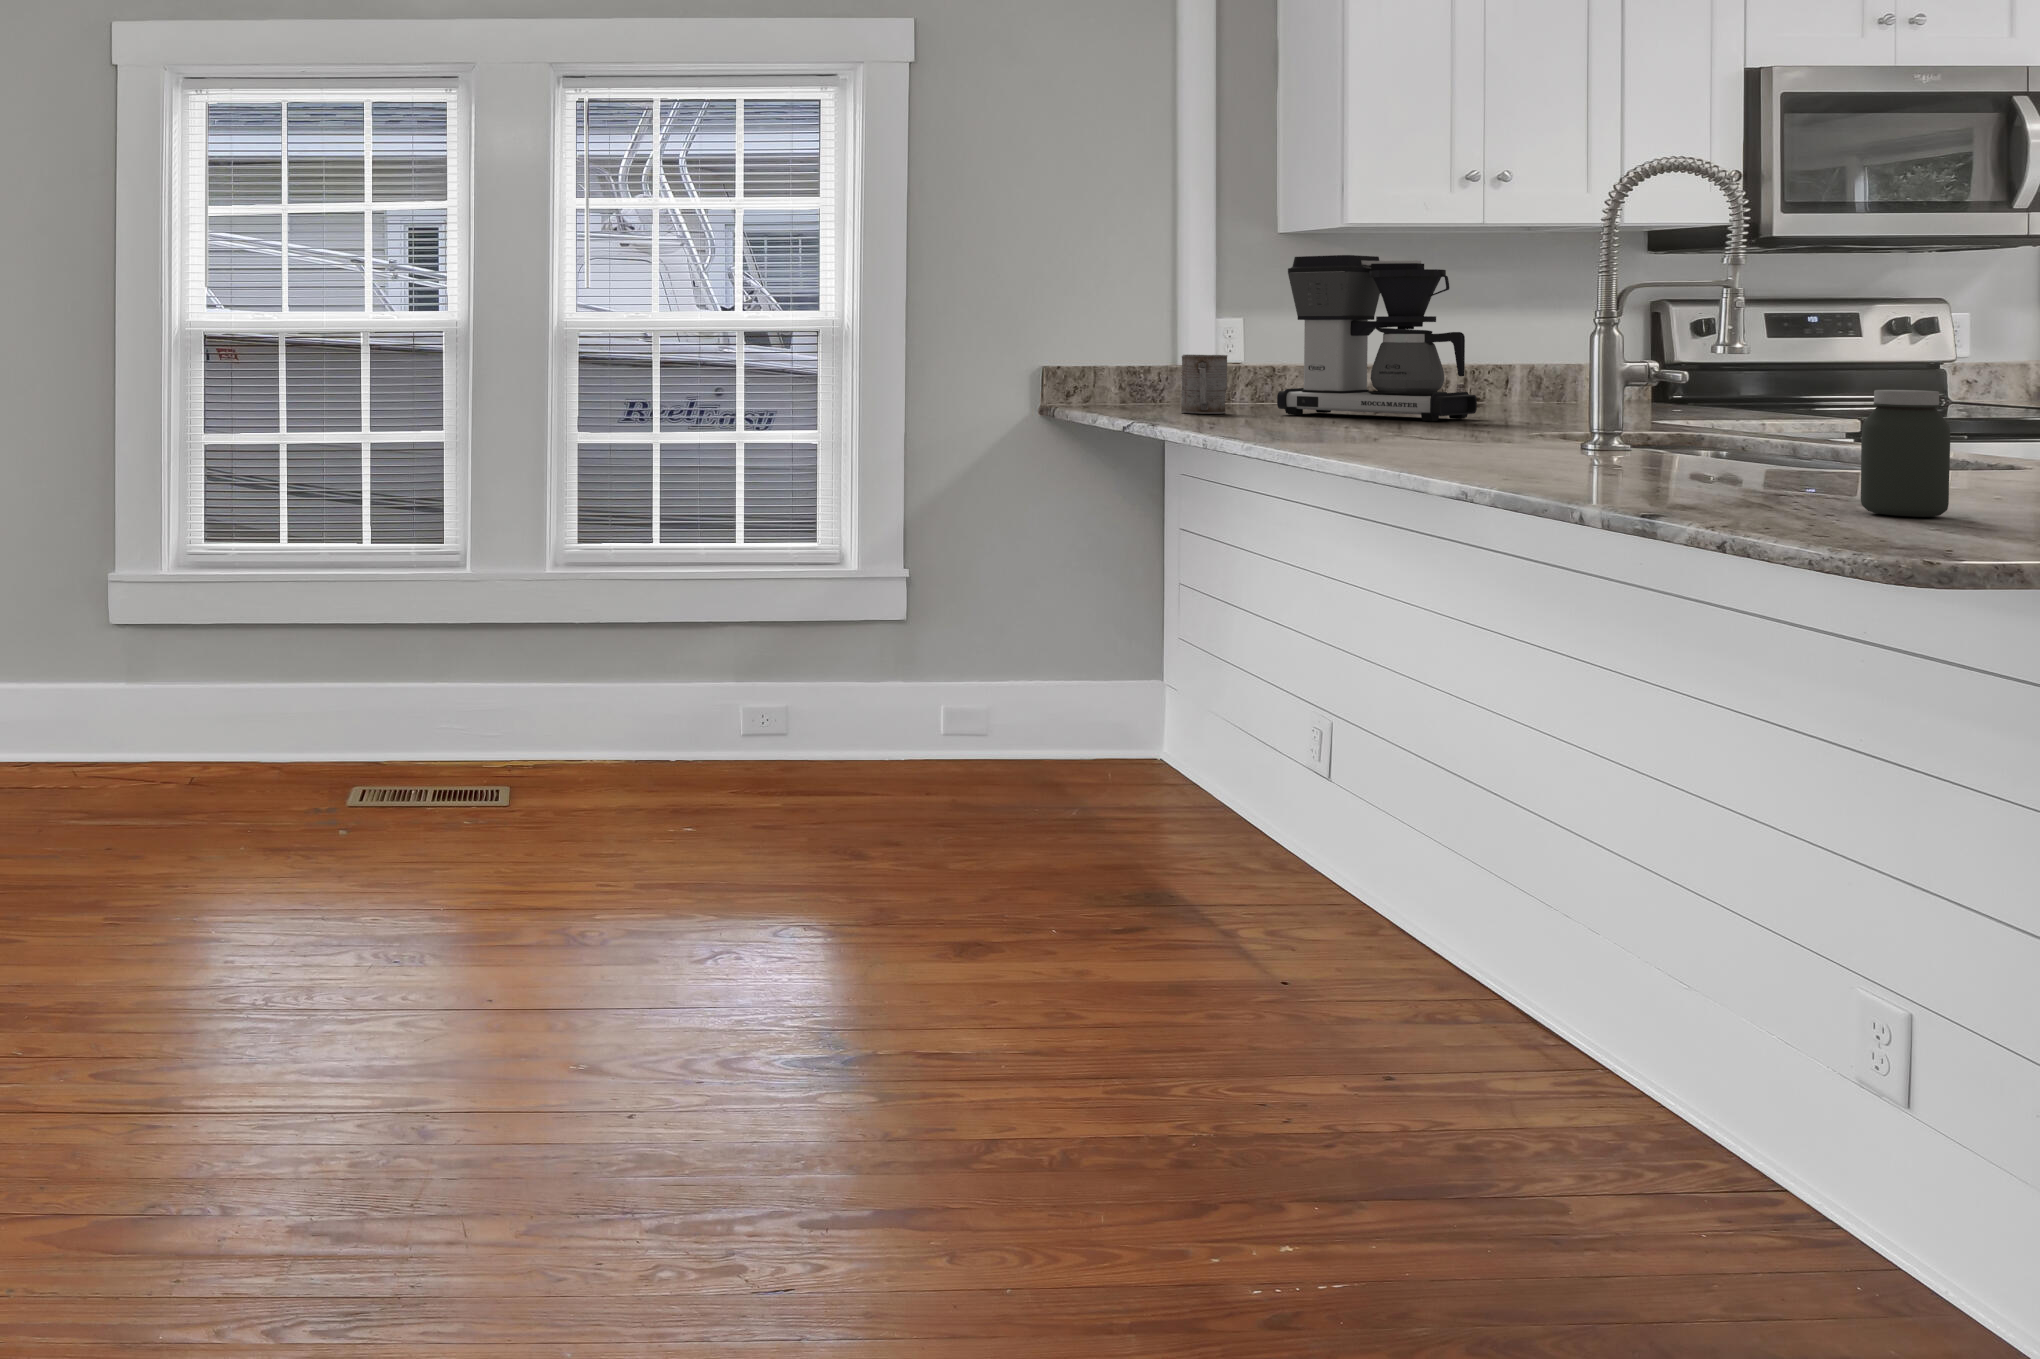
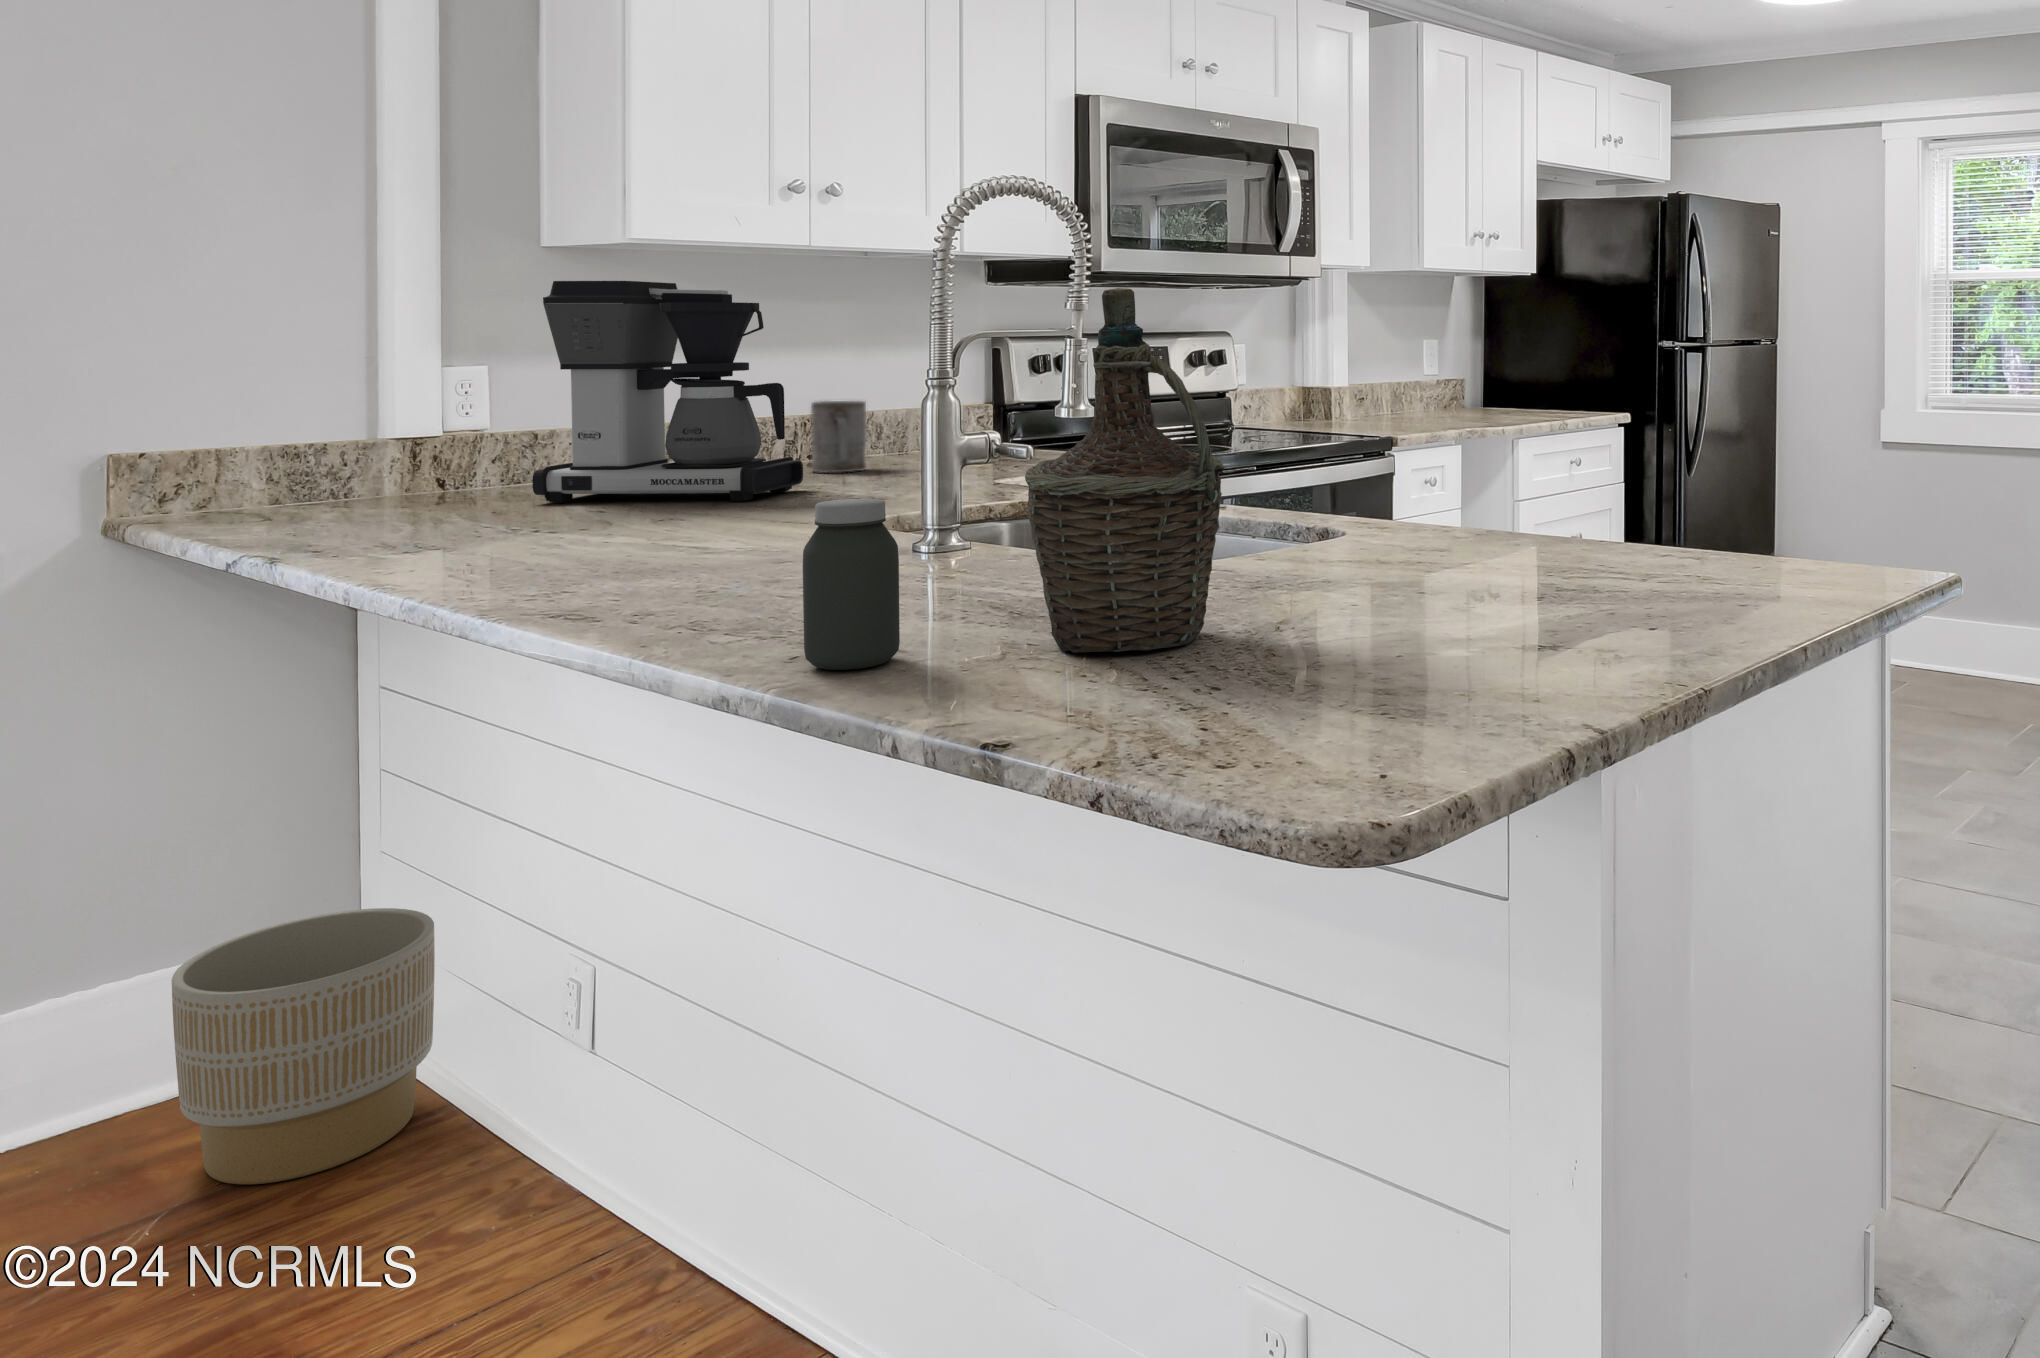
bottle: none [1690,239,1862,491] -> present [1025,288,1225,653]
mug: present [1181,355,1227,414] -> present [811,401,866,473]
jar: present [1861,390,1950,517] -> present [803,499,900,670]
planter: none [1082,665,1218,814] -> present [172,908,435,1184]

